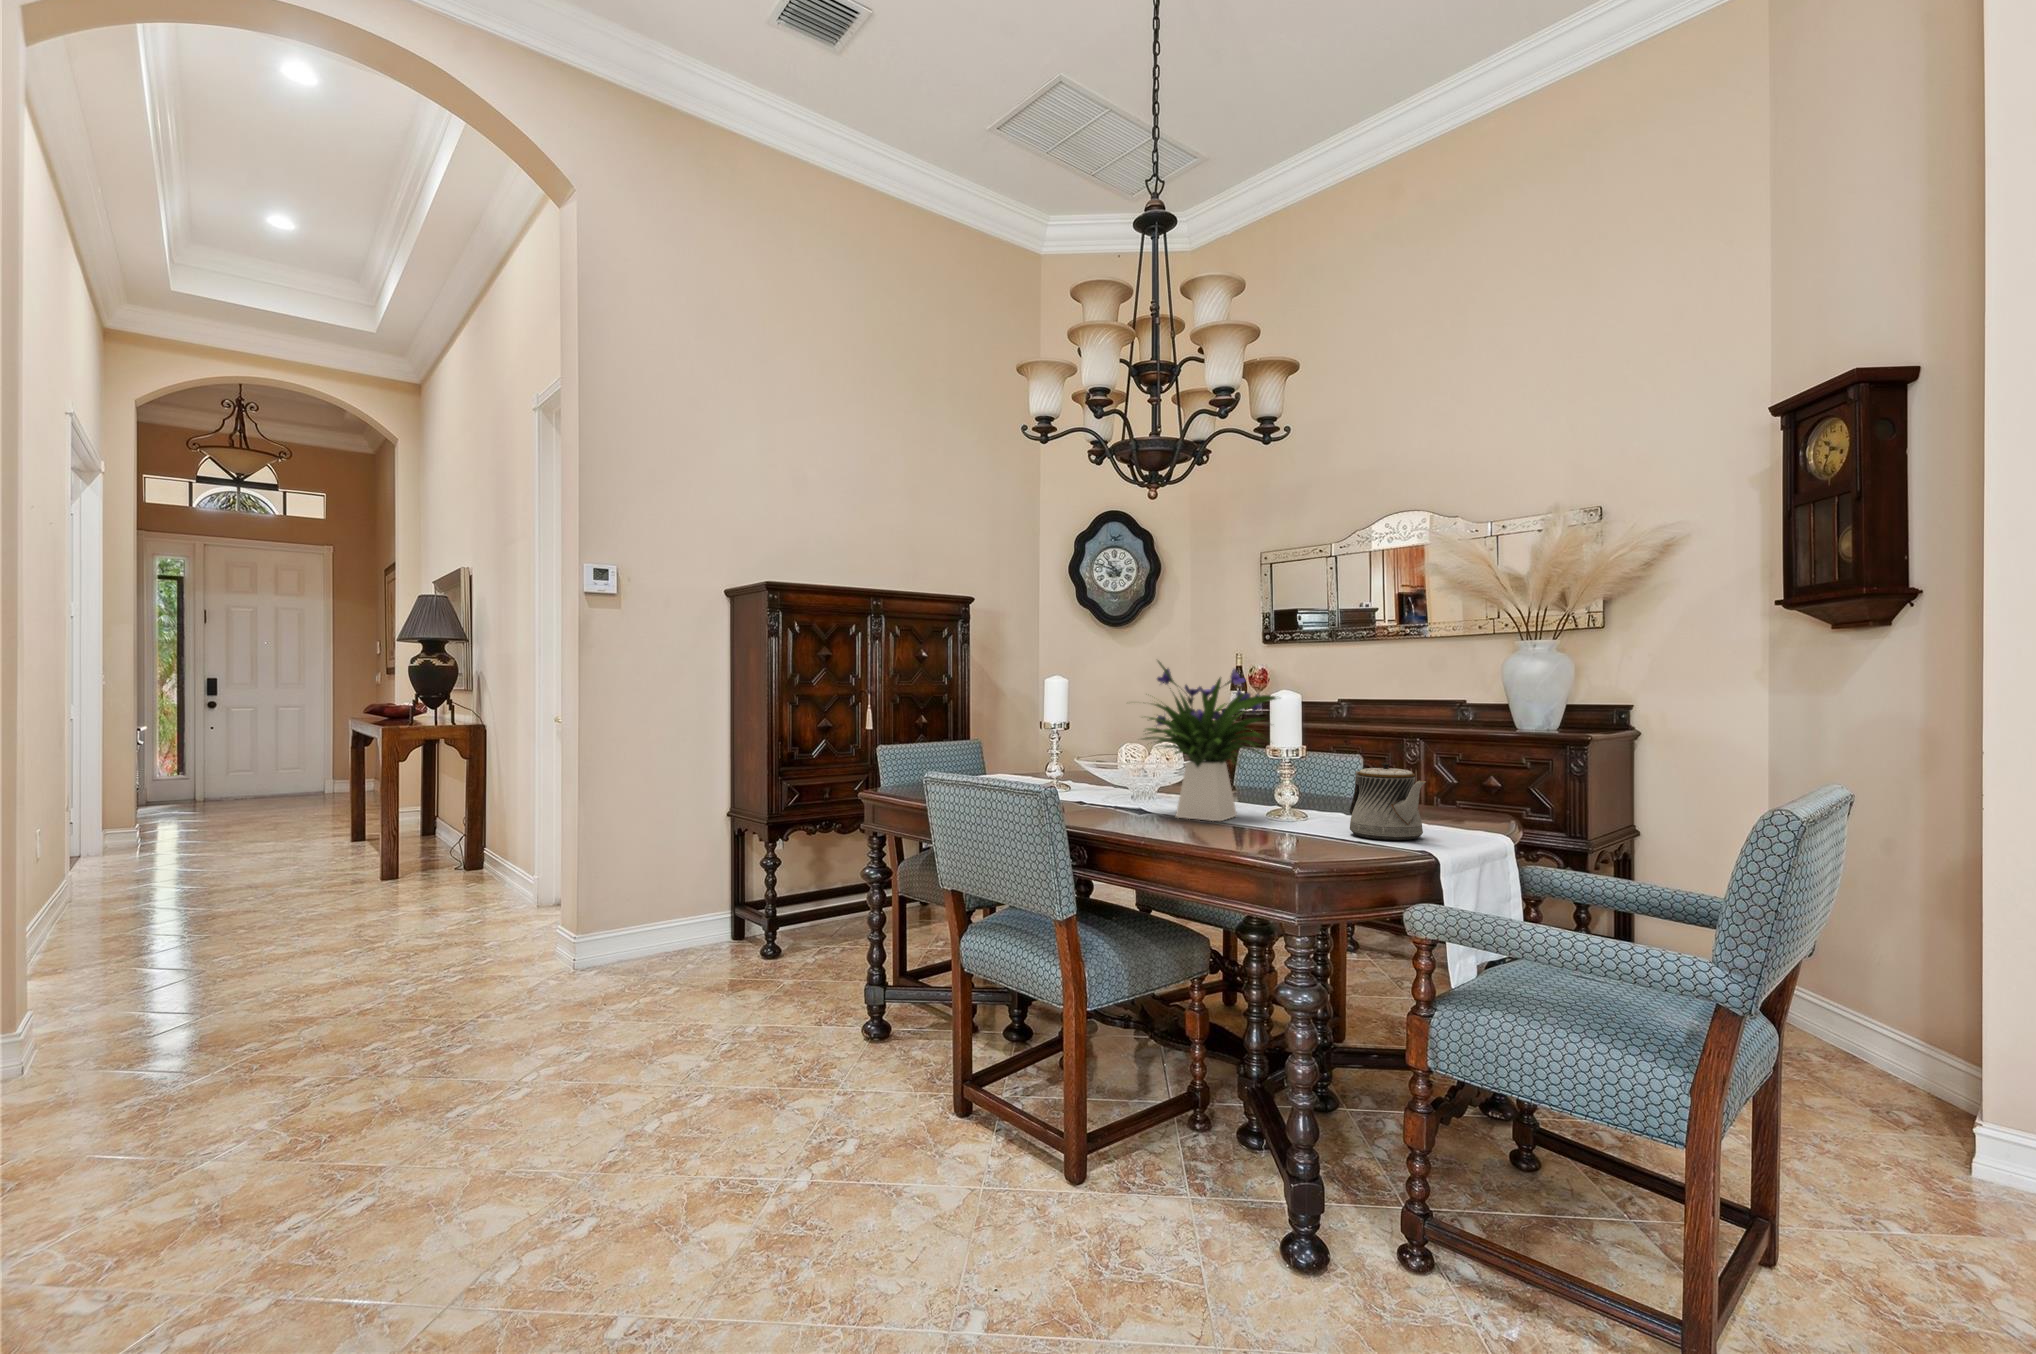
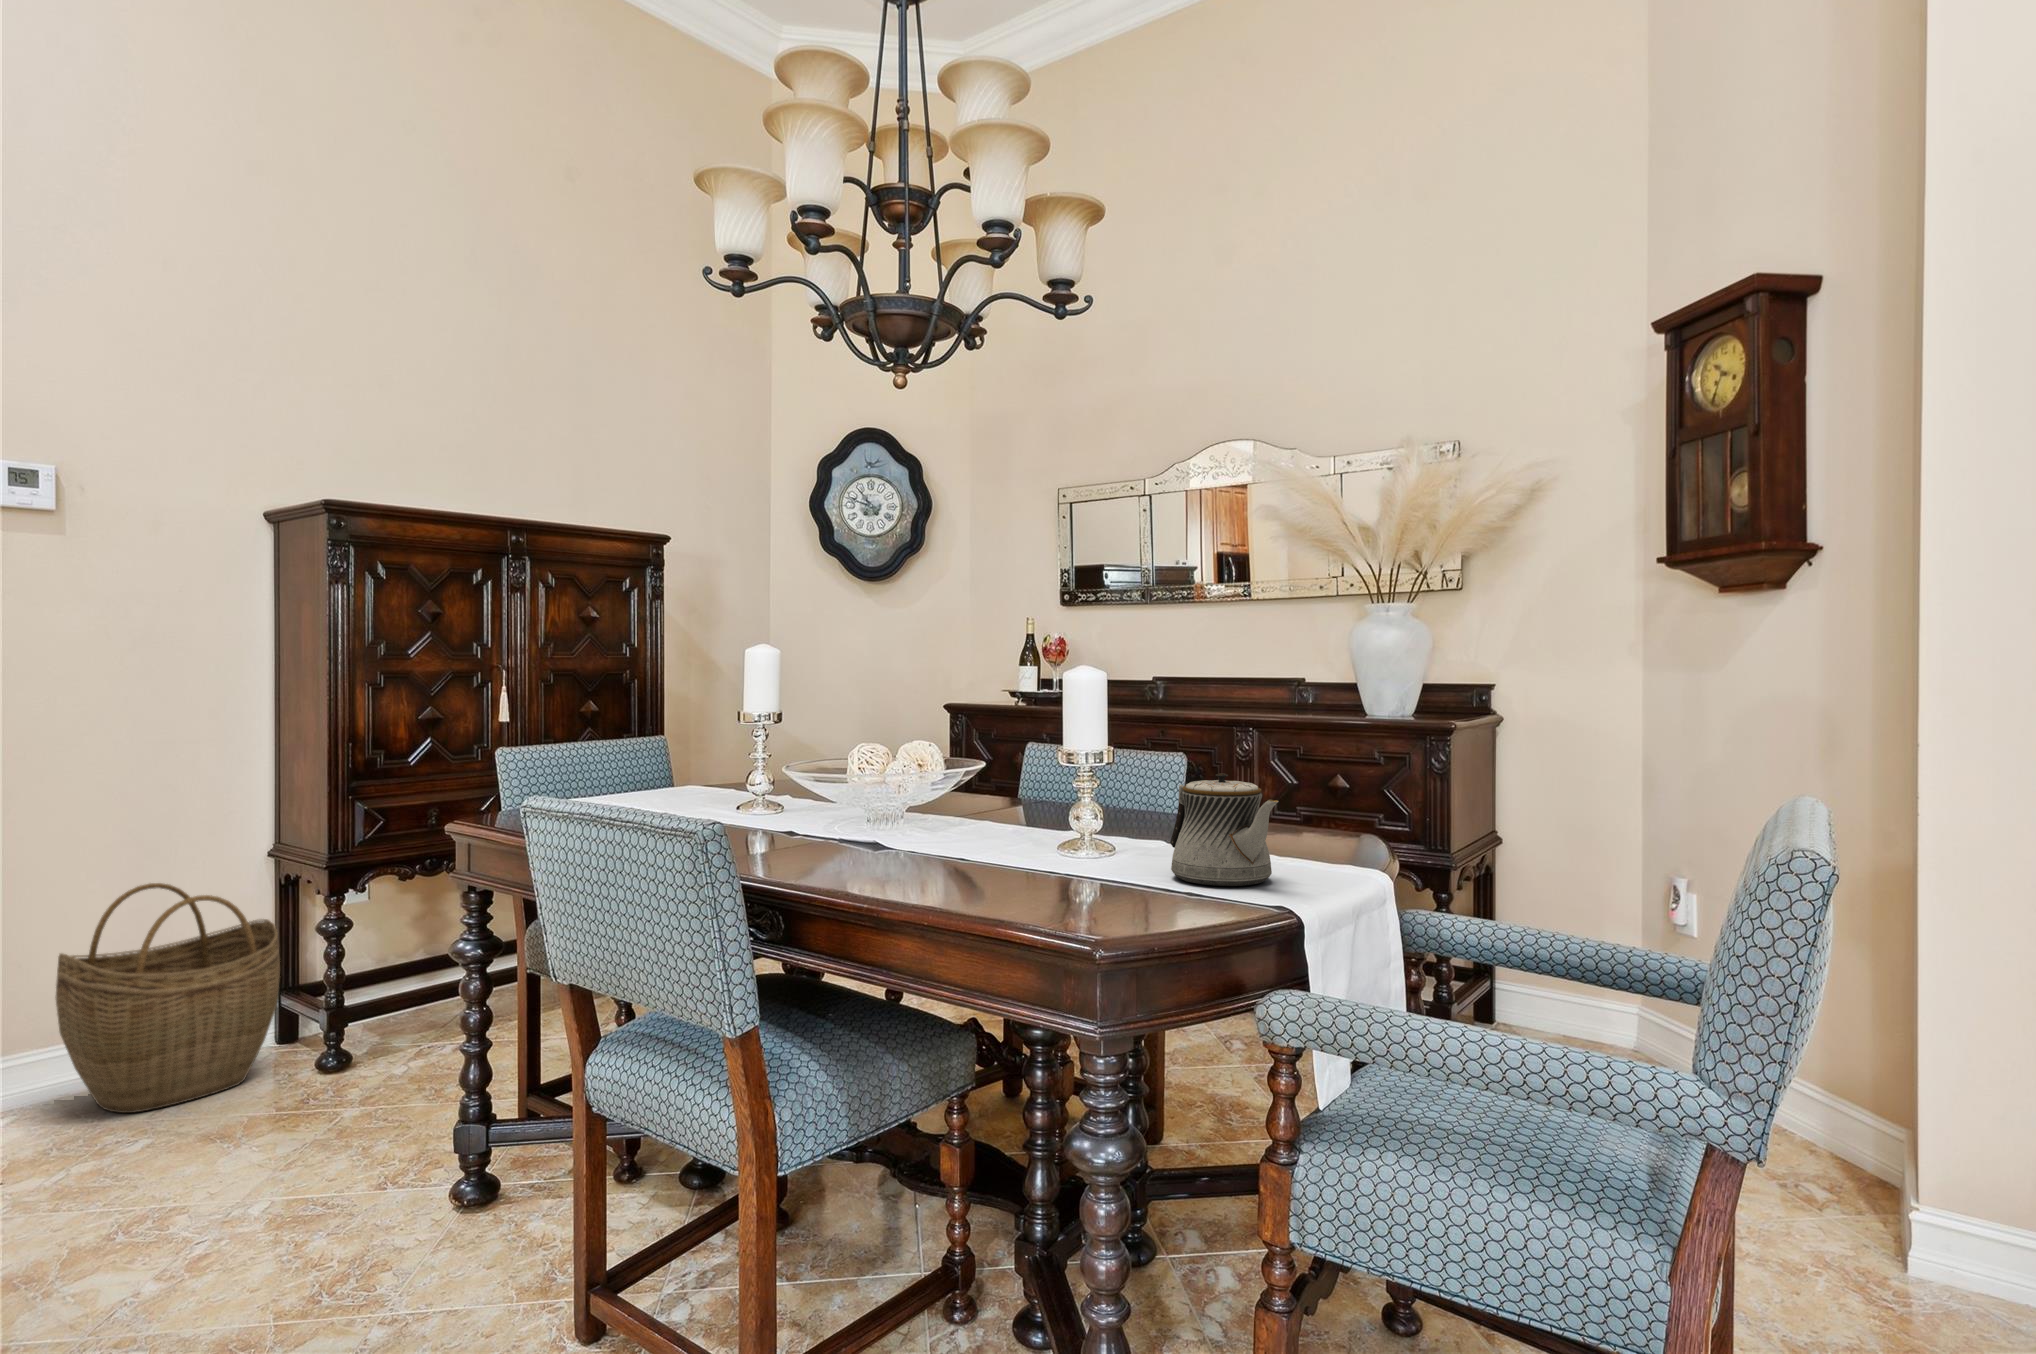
flower arrangement: present [1143,661,1276,821] -> none [848,622,1077,861]
woven basket: none [617,829,740,974] -> present [55,883,280,1113]

